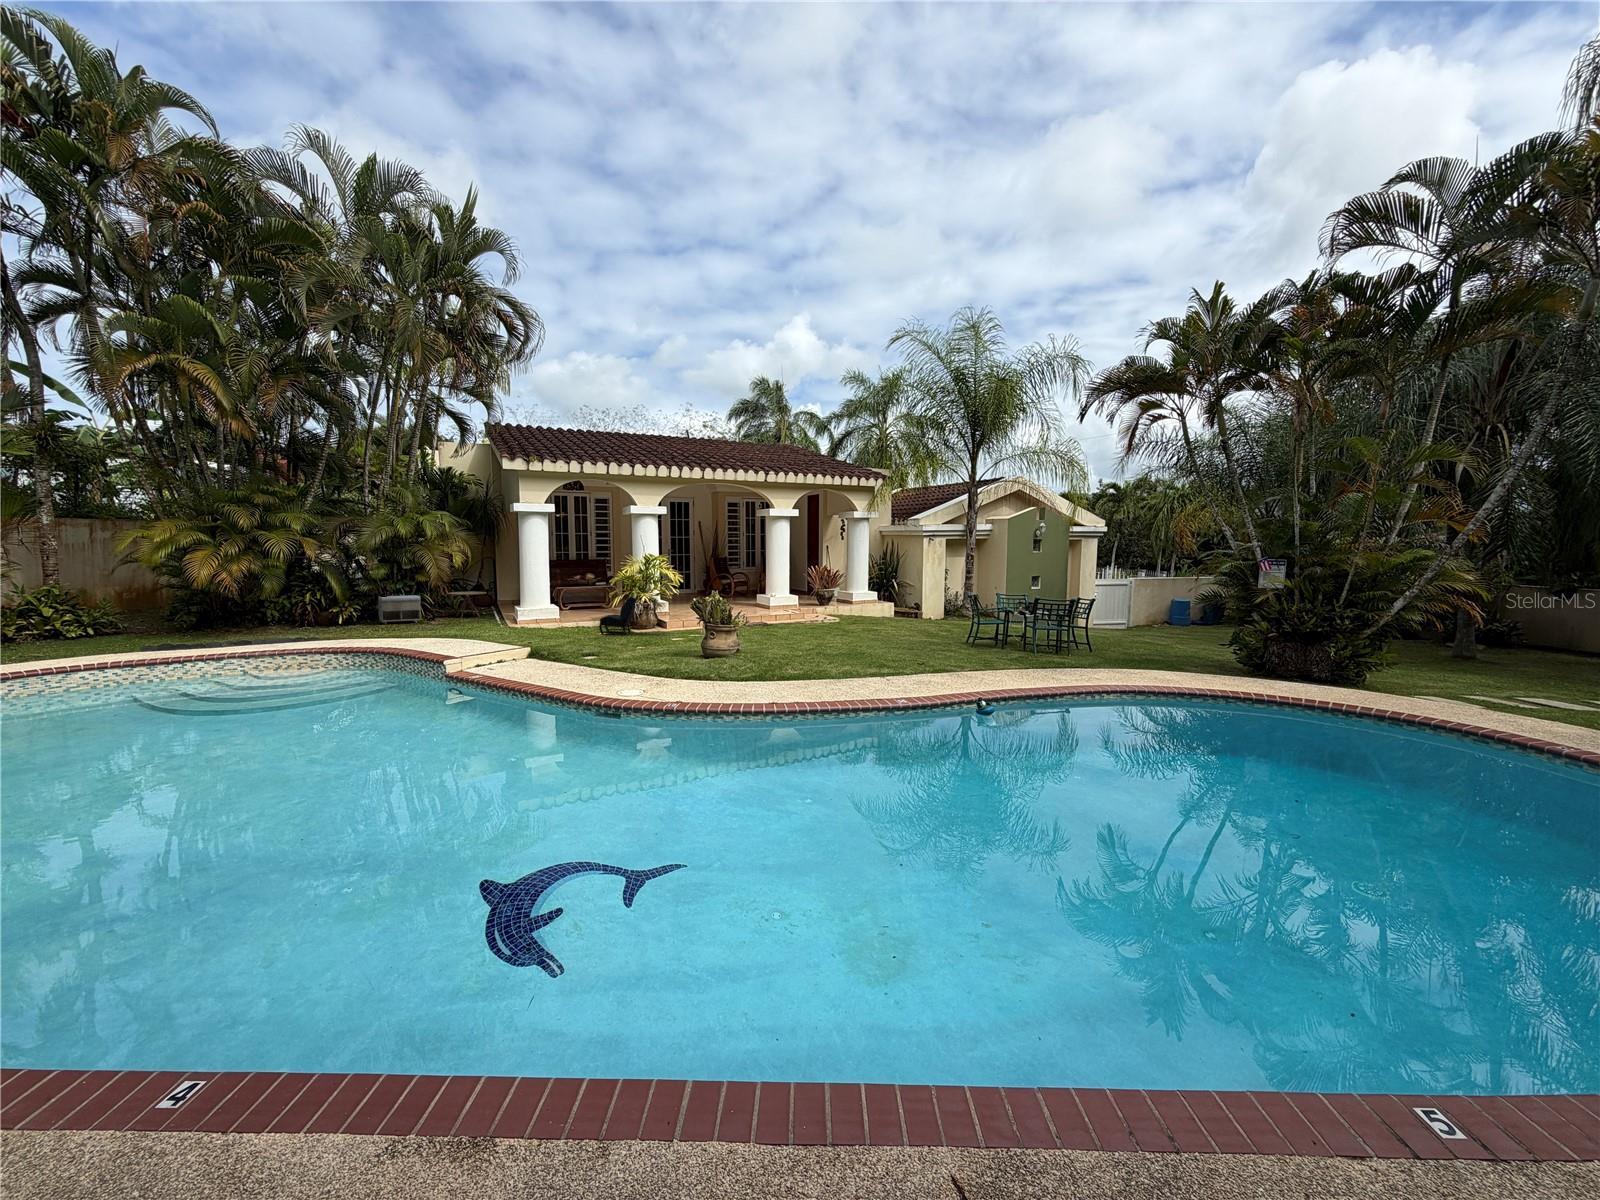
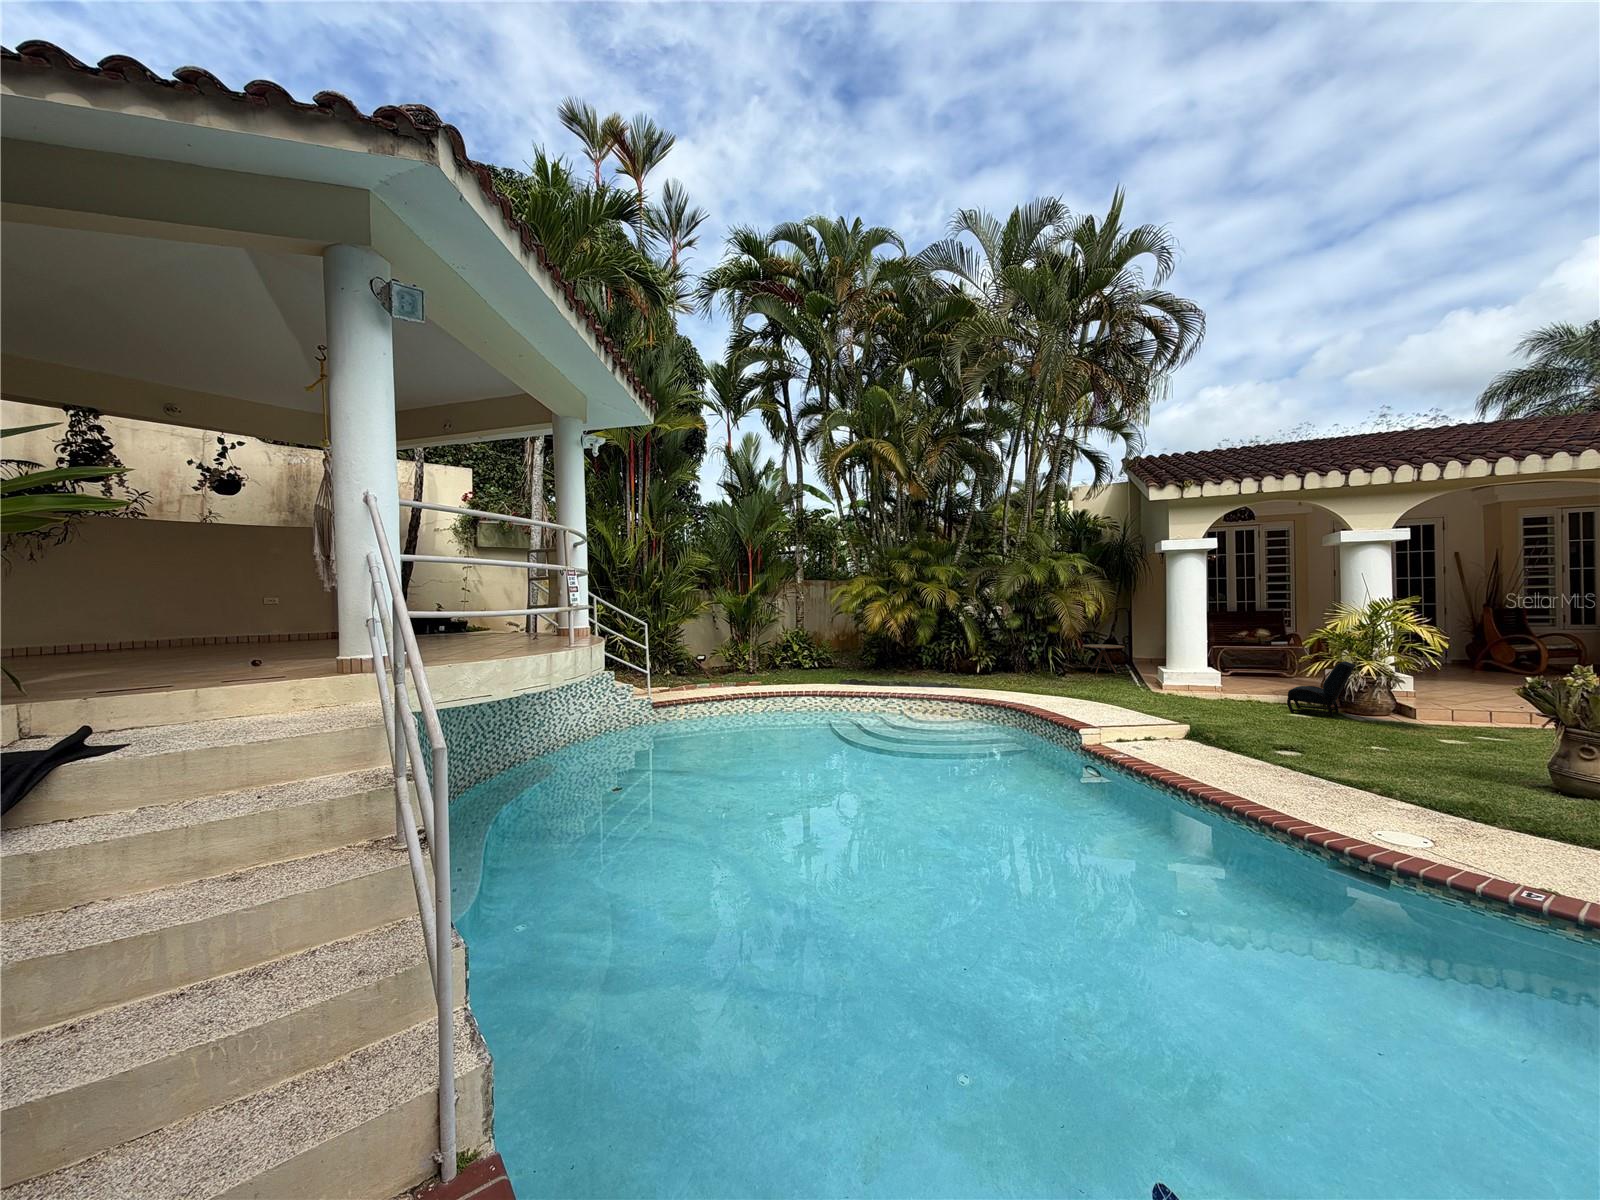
storage bench: present [378,595,421,624] -> none [1015,646,1054,675]

